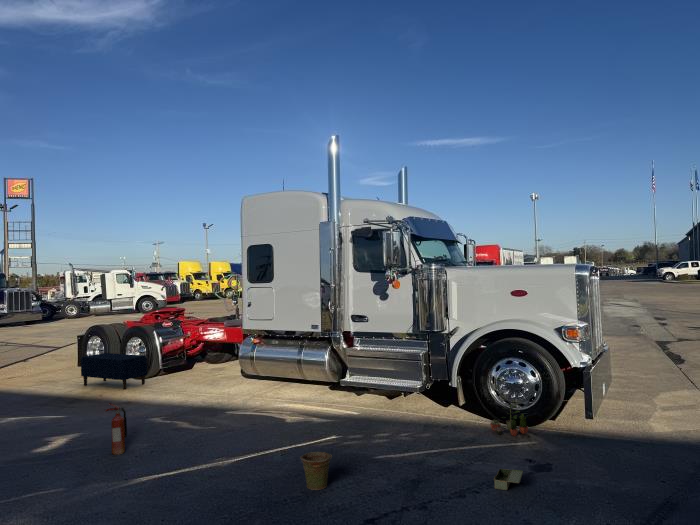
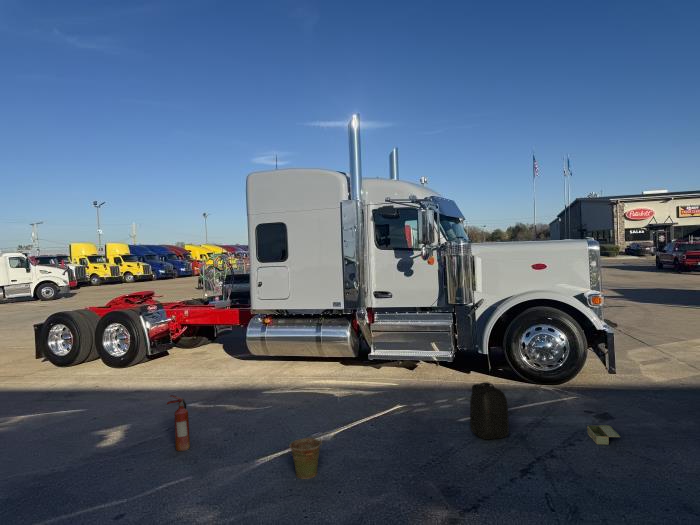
bench: present [81,353,147,389] -> none [52,342,131,379]
potted plant: present [490,404,528,436] -> none [525,366,562,395]
backpack: none [377,413,414,472] -> present [470,382,509,439]
bucket: present [301,452,332,490] -> present [289,438,322,479]

